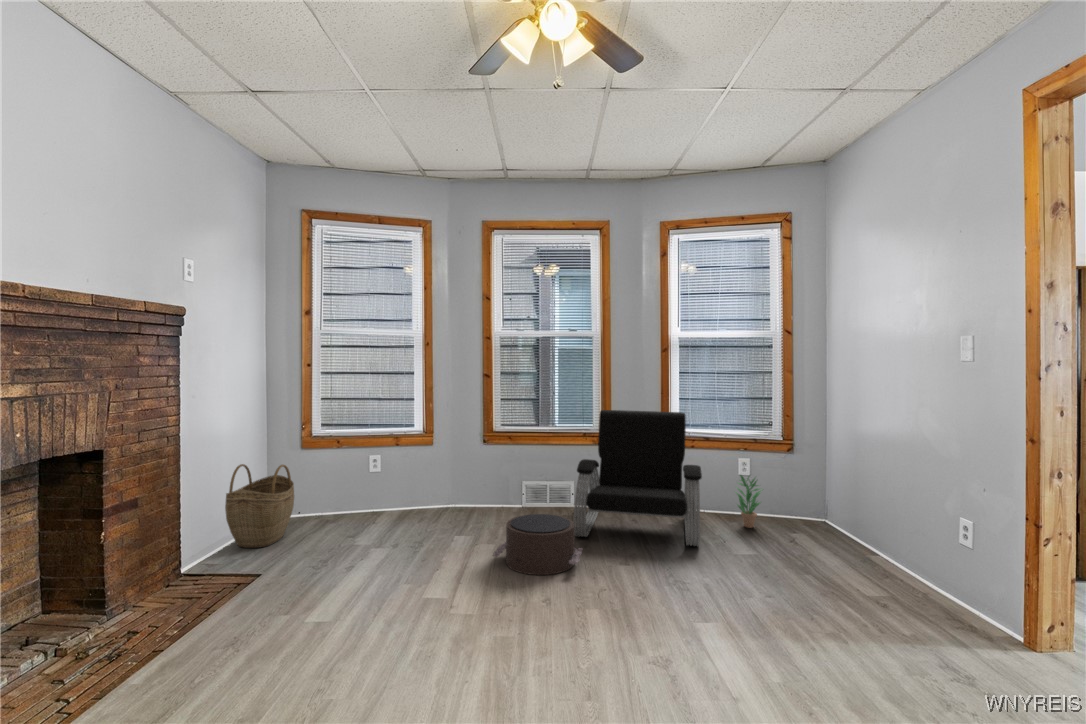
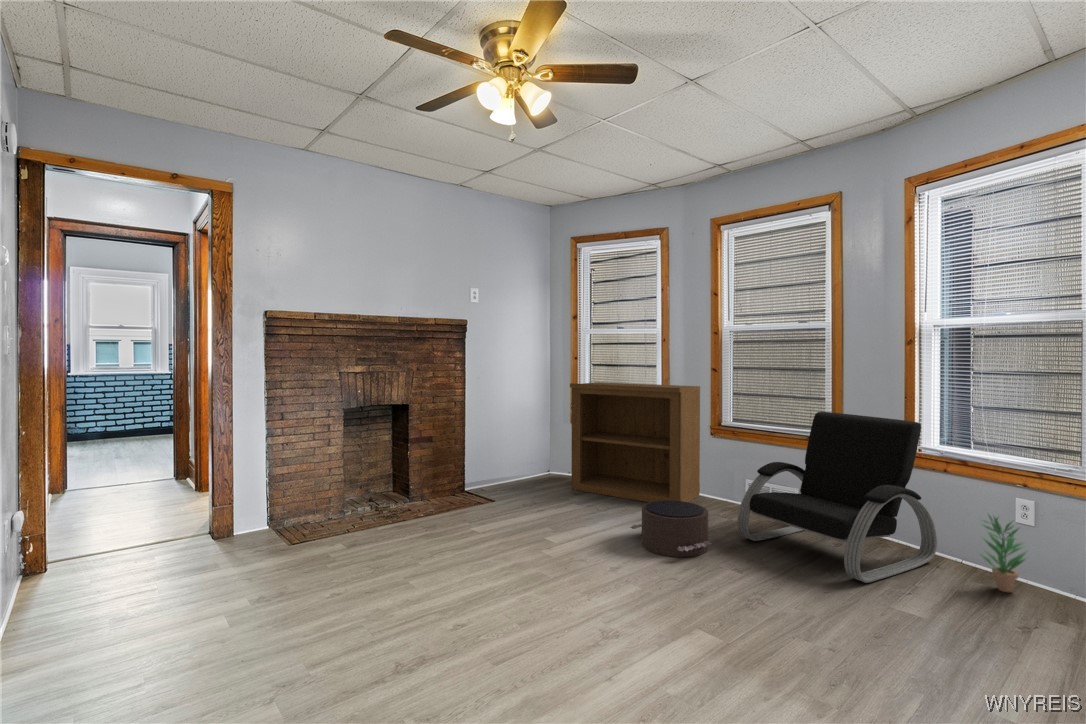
bookshelf: none [333,393,479,533] -> present [570,382,700,502]
woven basket: present [225,464,294,548] -> none [503,428,551,488]

